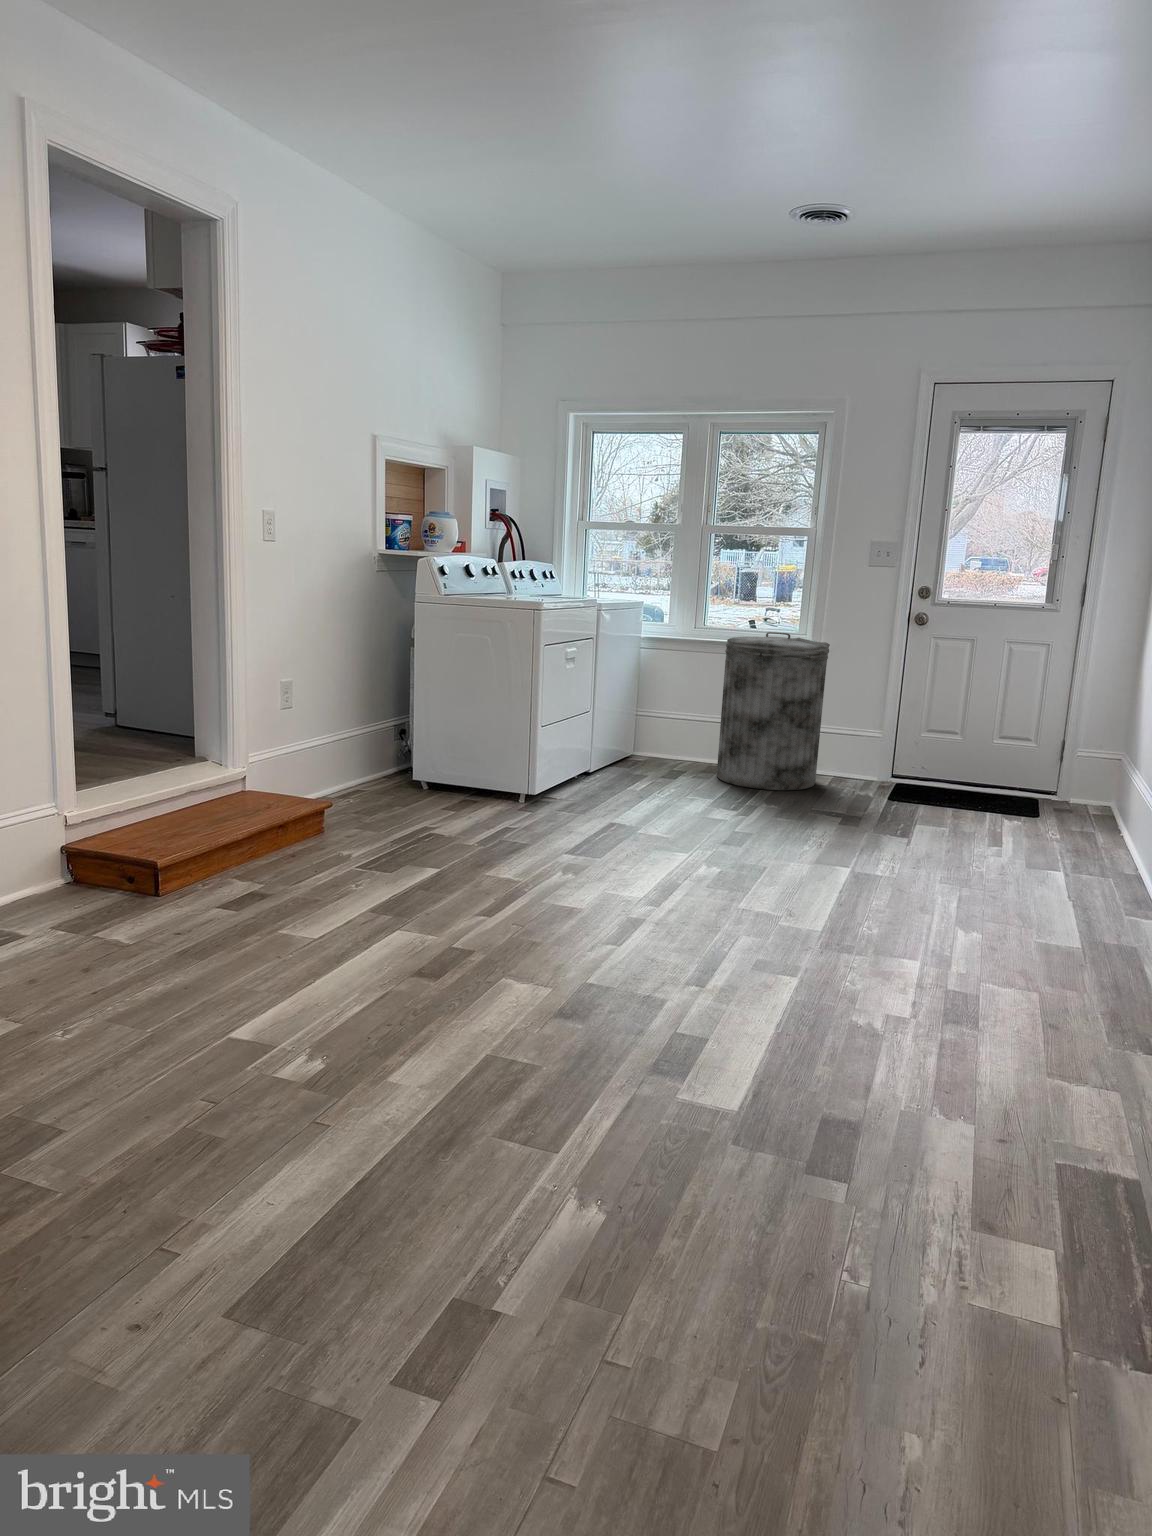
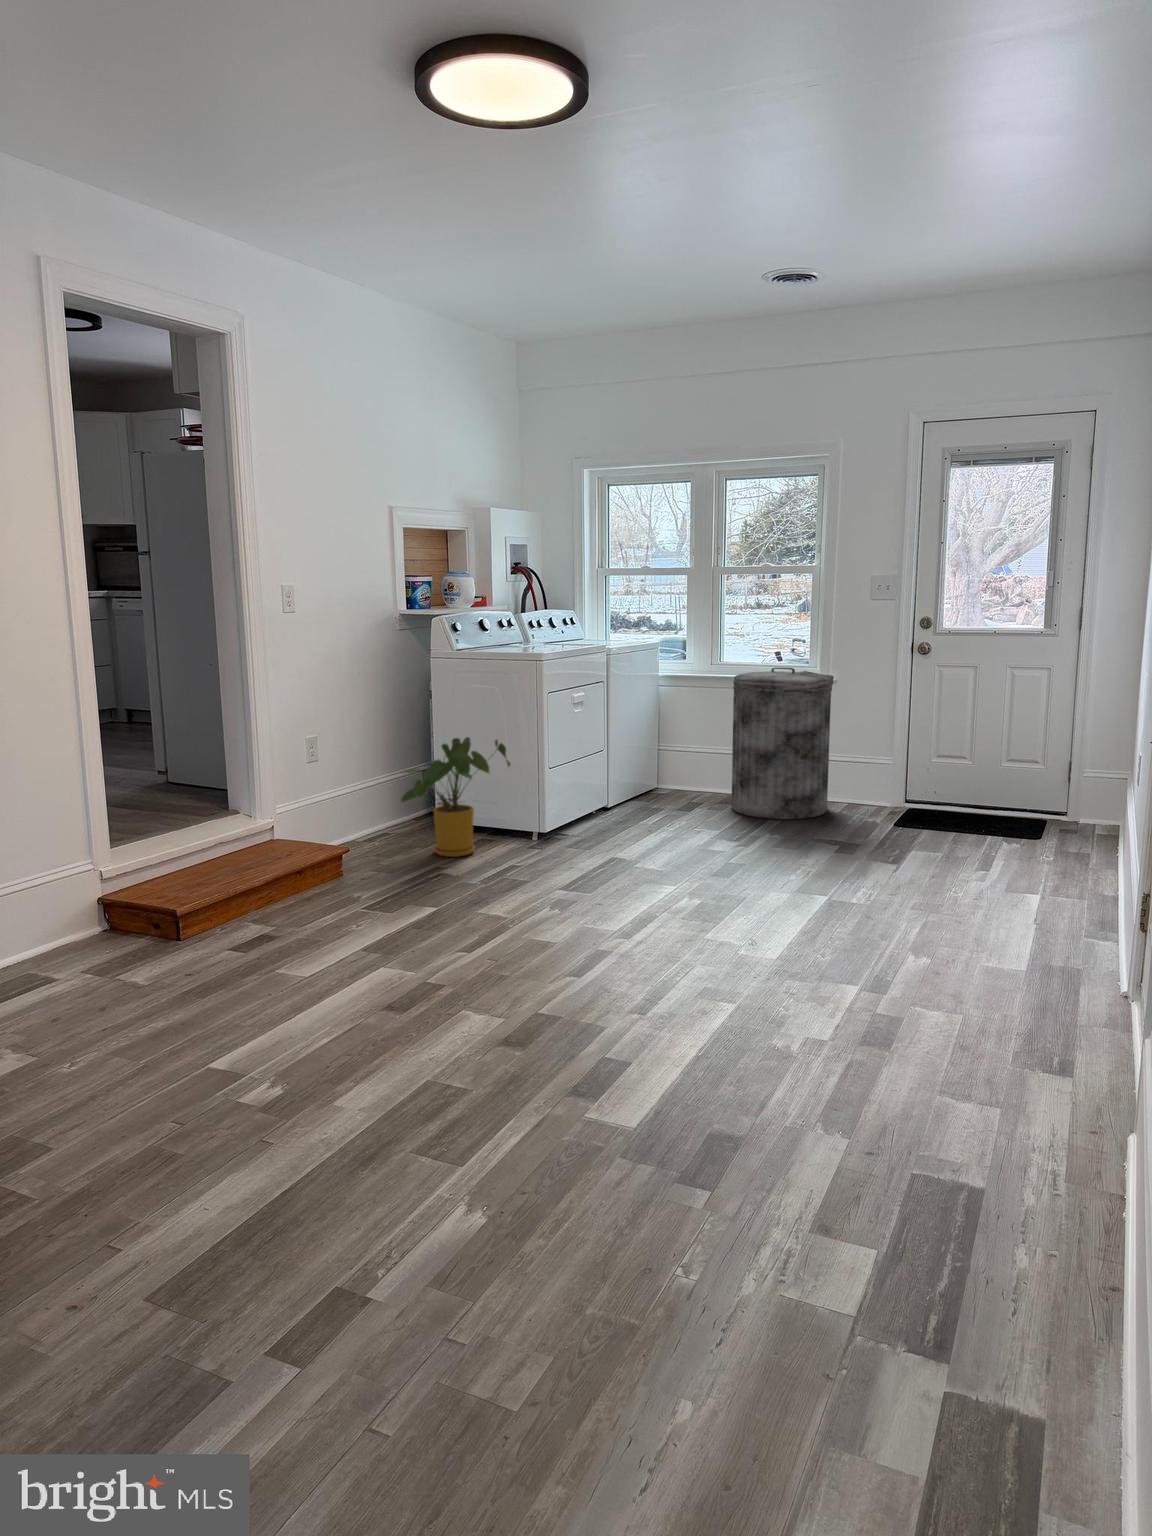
house plant: none [382,688,502,816] -> present [401,737,510,857]

